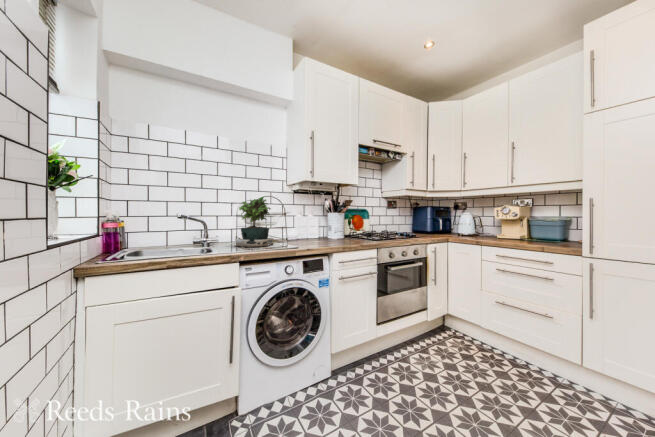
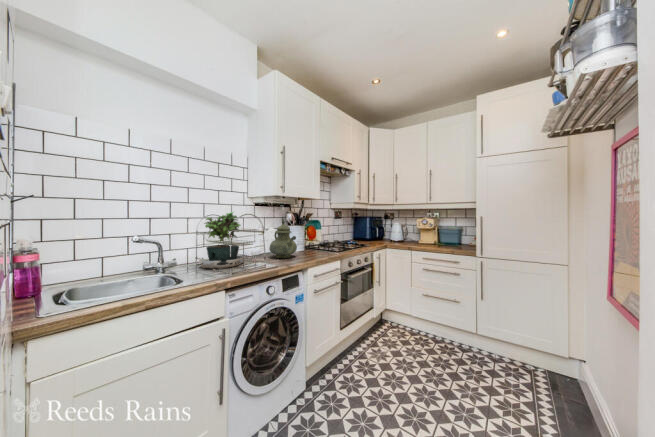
teapot: none [301,204,329,243] -> present [269,219,297,258]

